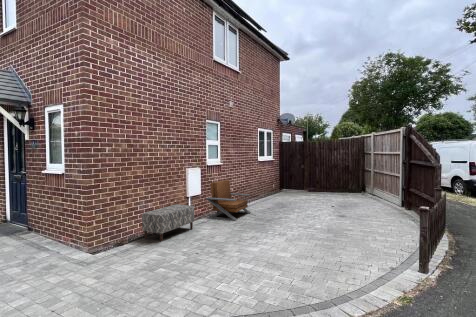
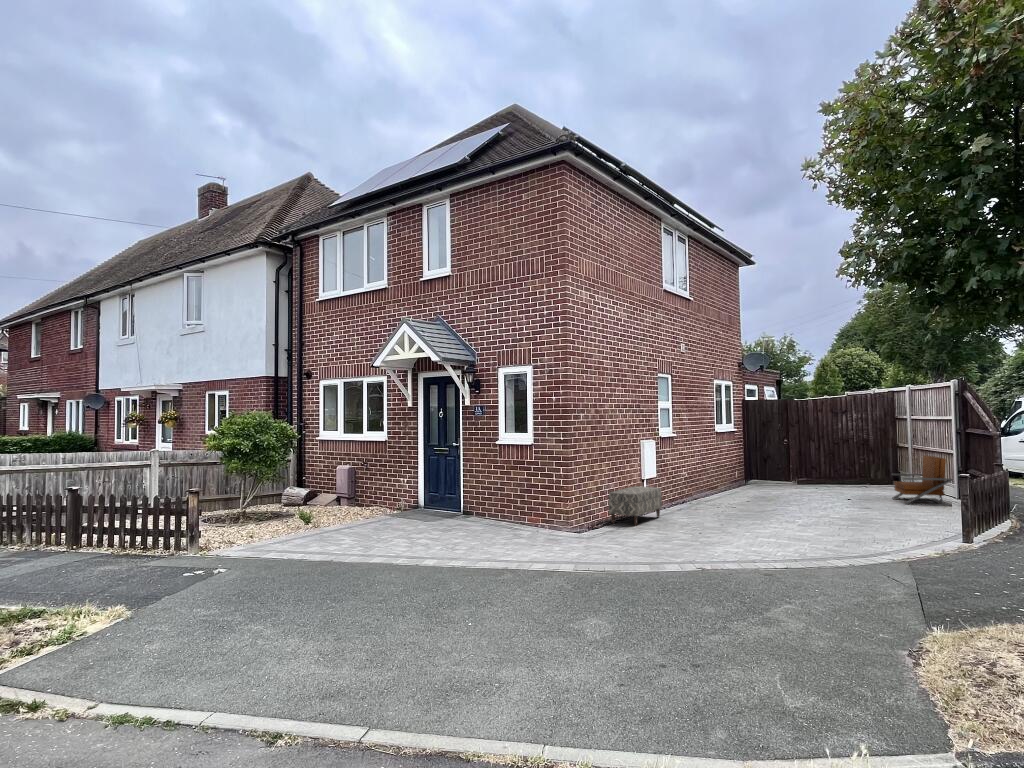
lounge chair: present [206,180,250,221] -> present [892,455,953,506]

